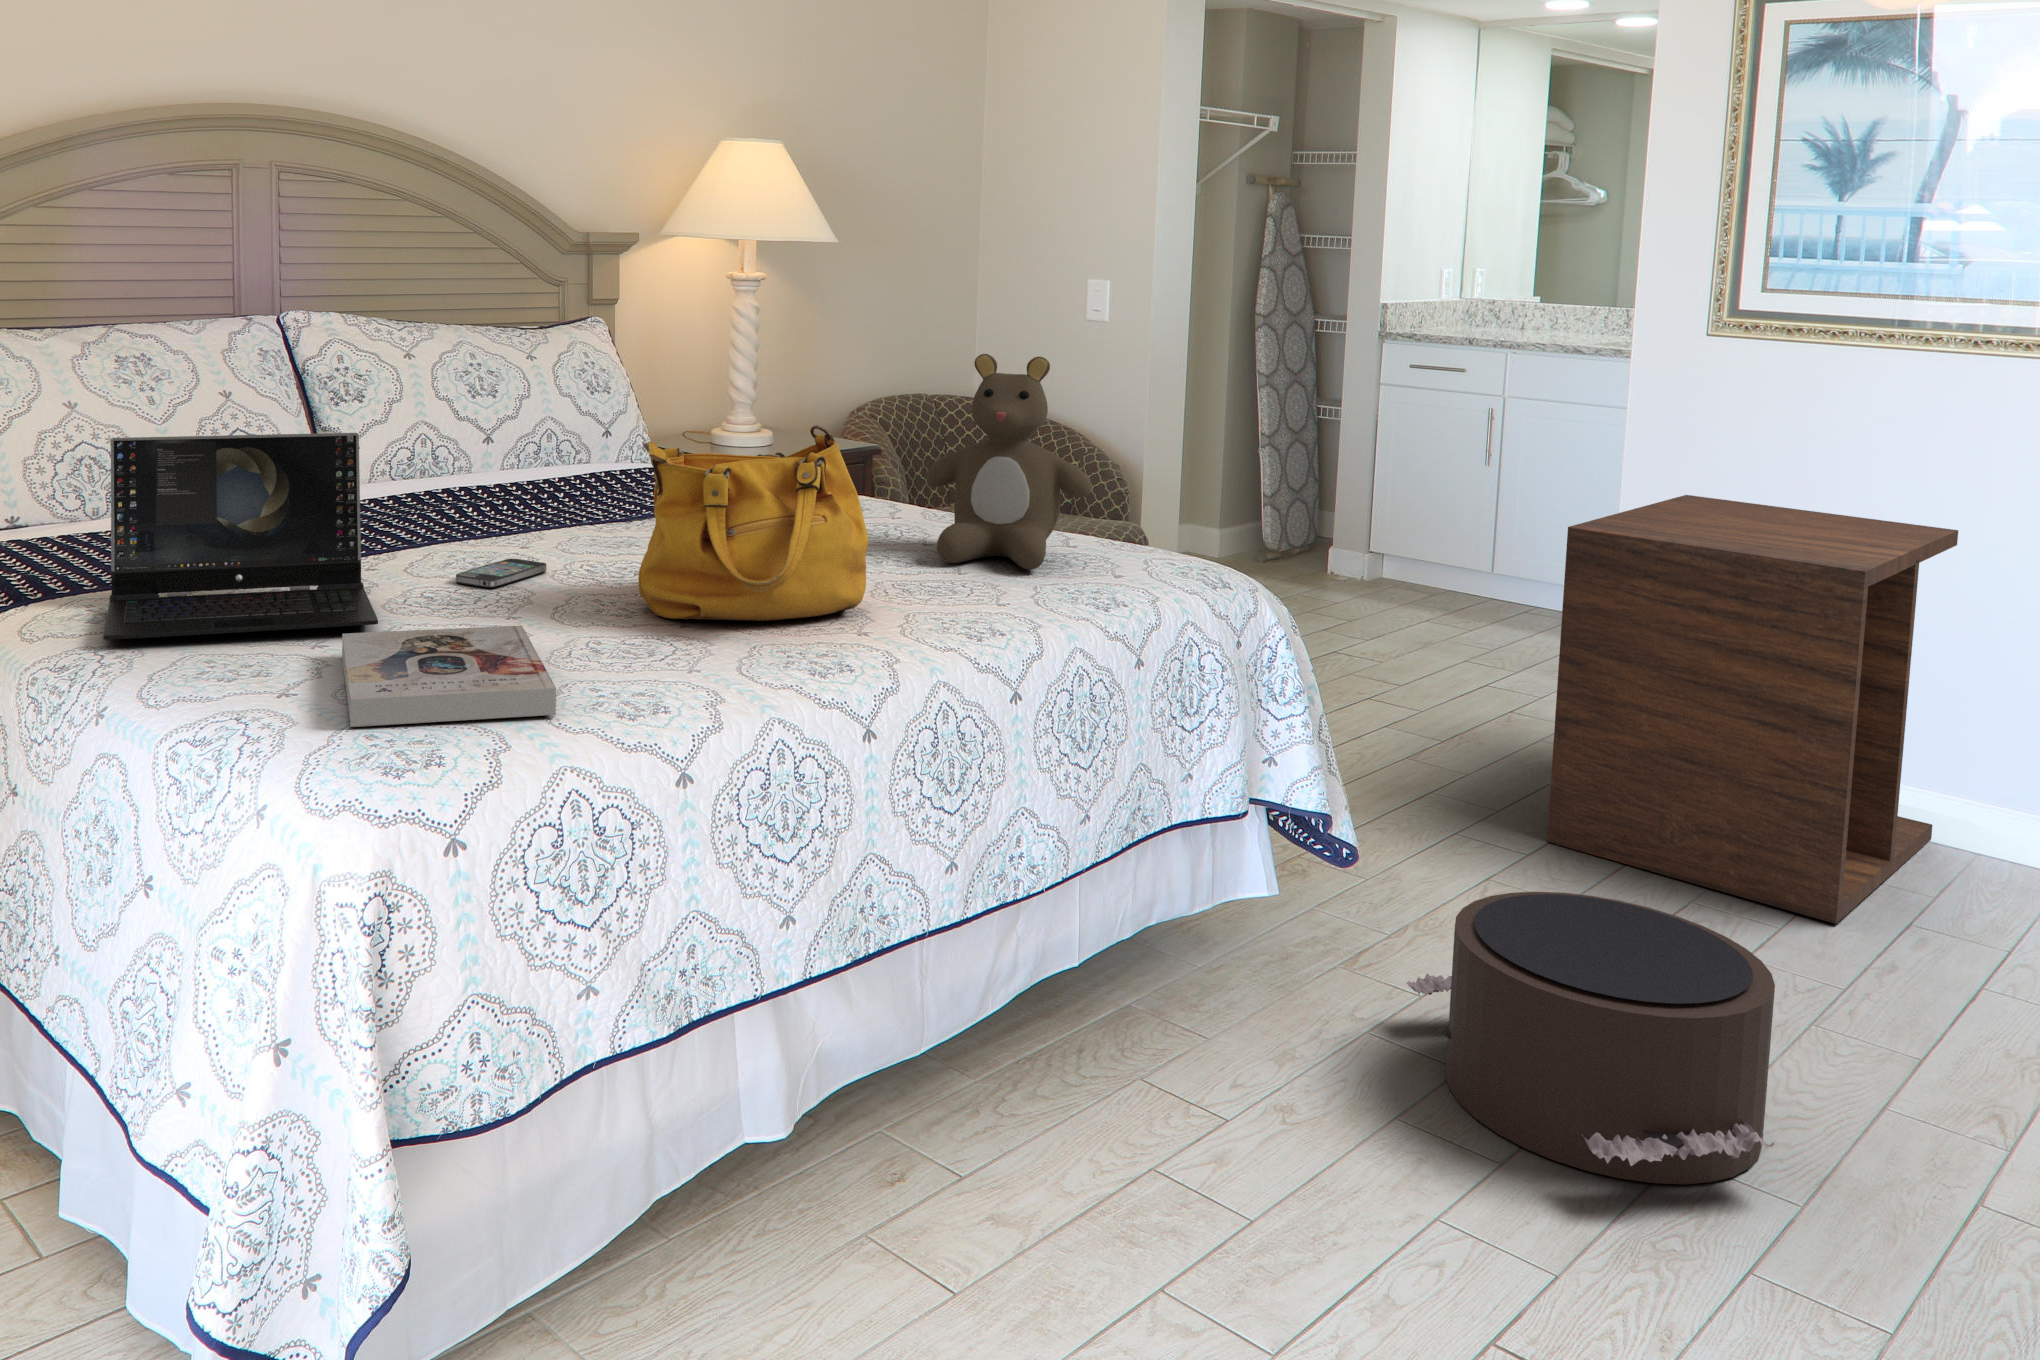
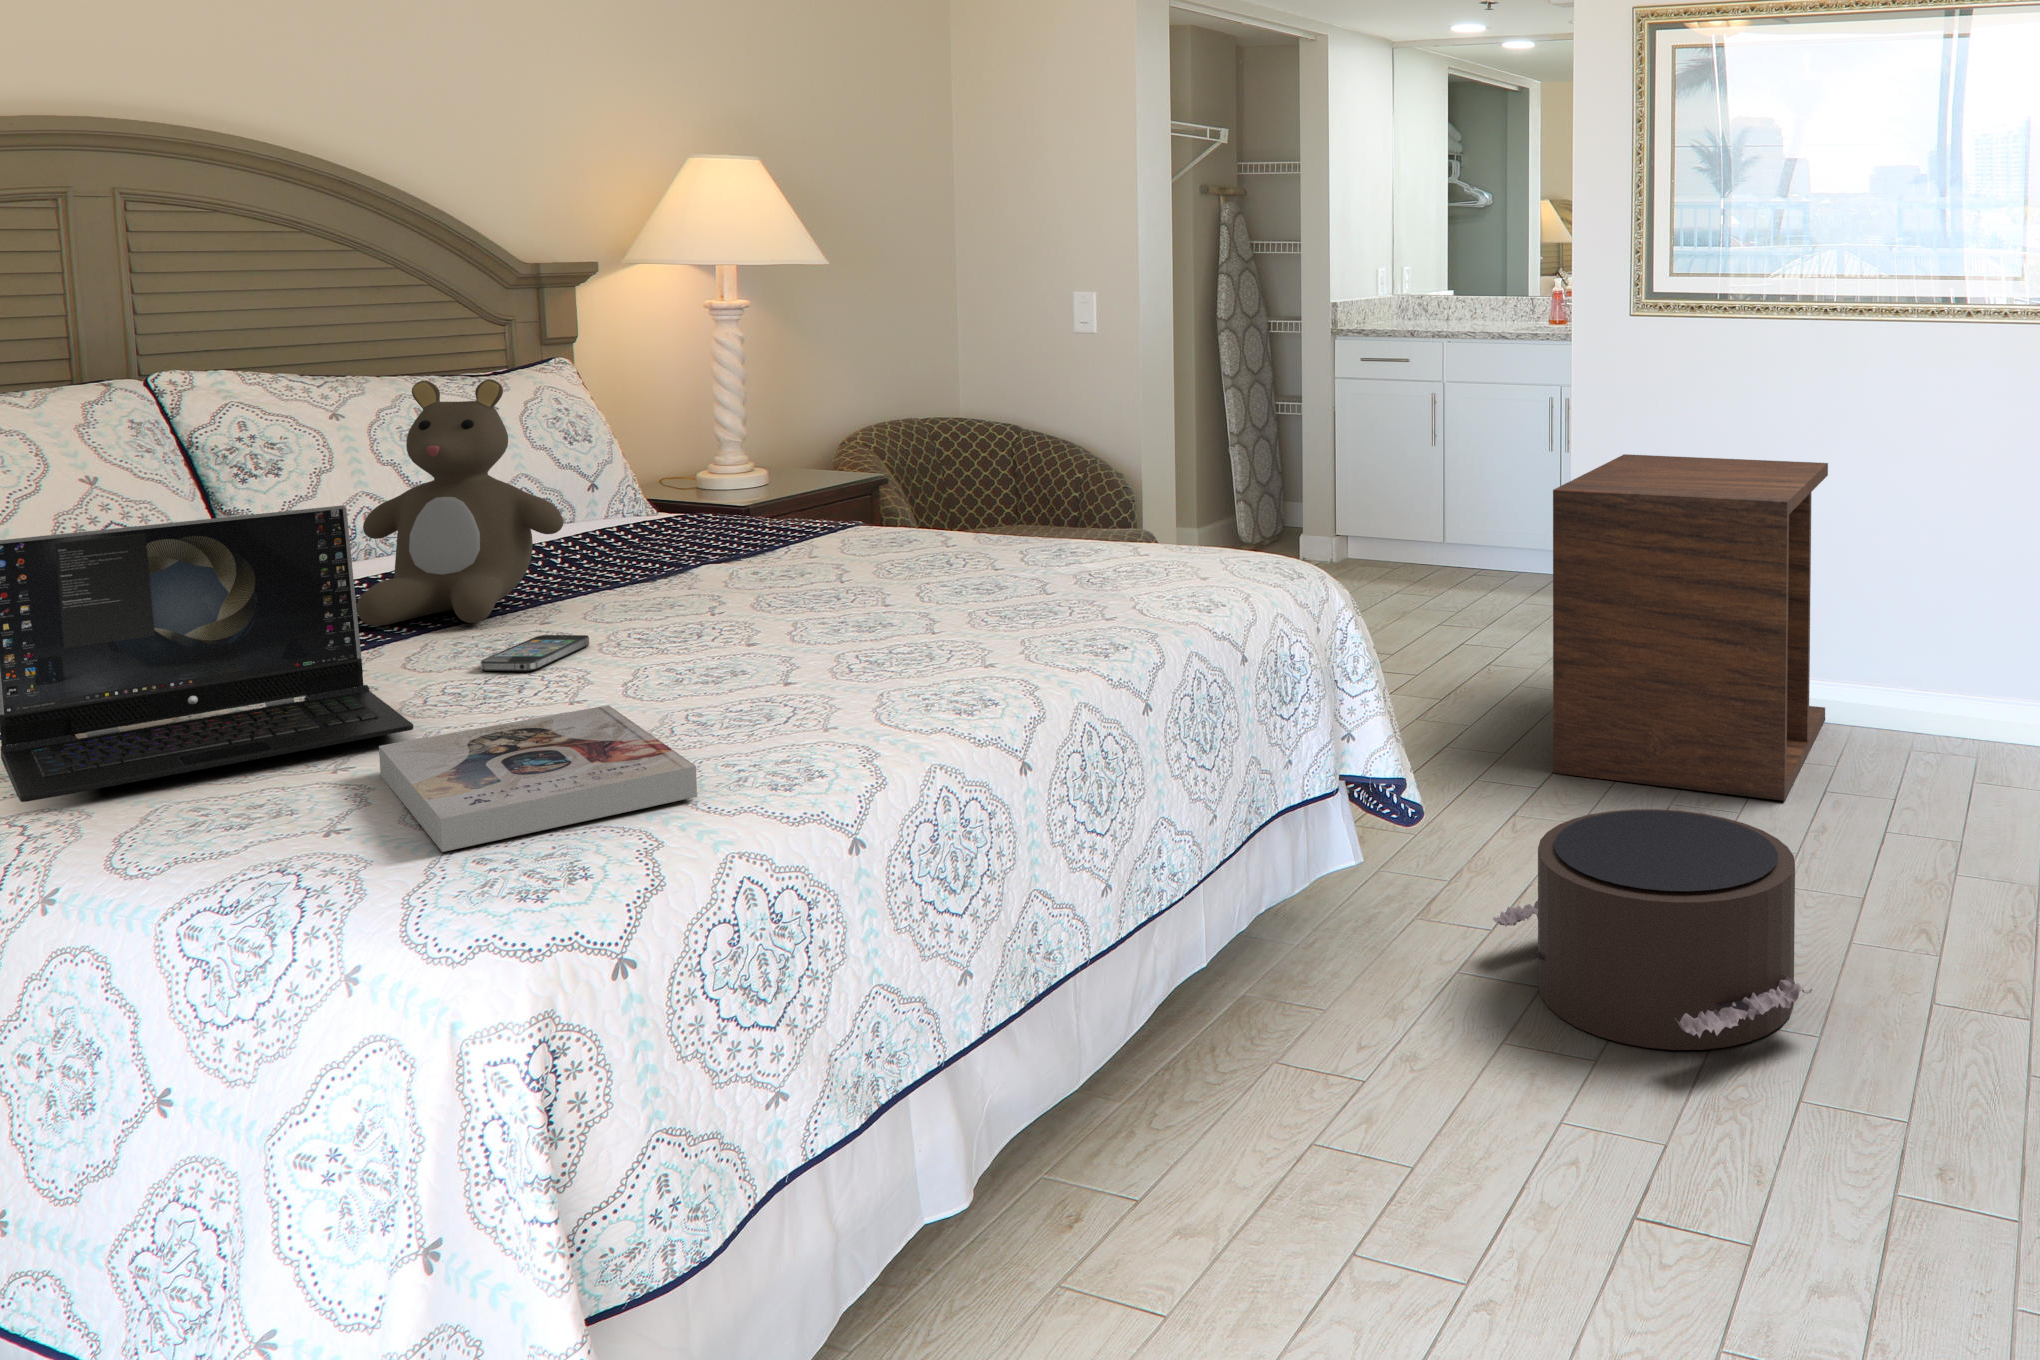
teddy bear: present [927,354,1091,570] -> present [357,380,564,626]
handbag: present [638,425,868,621] -> none [720,450,976,676]

